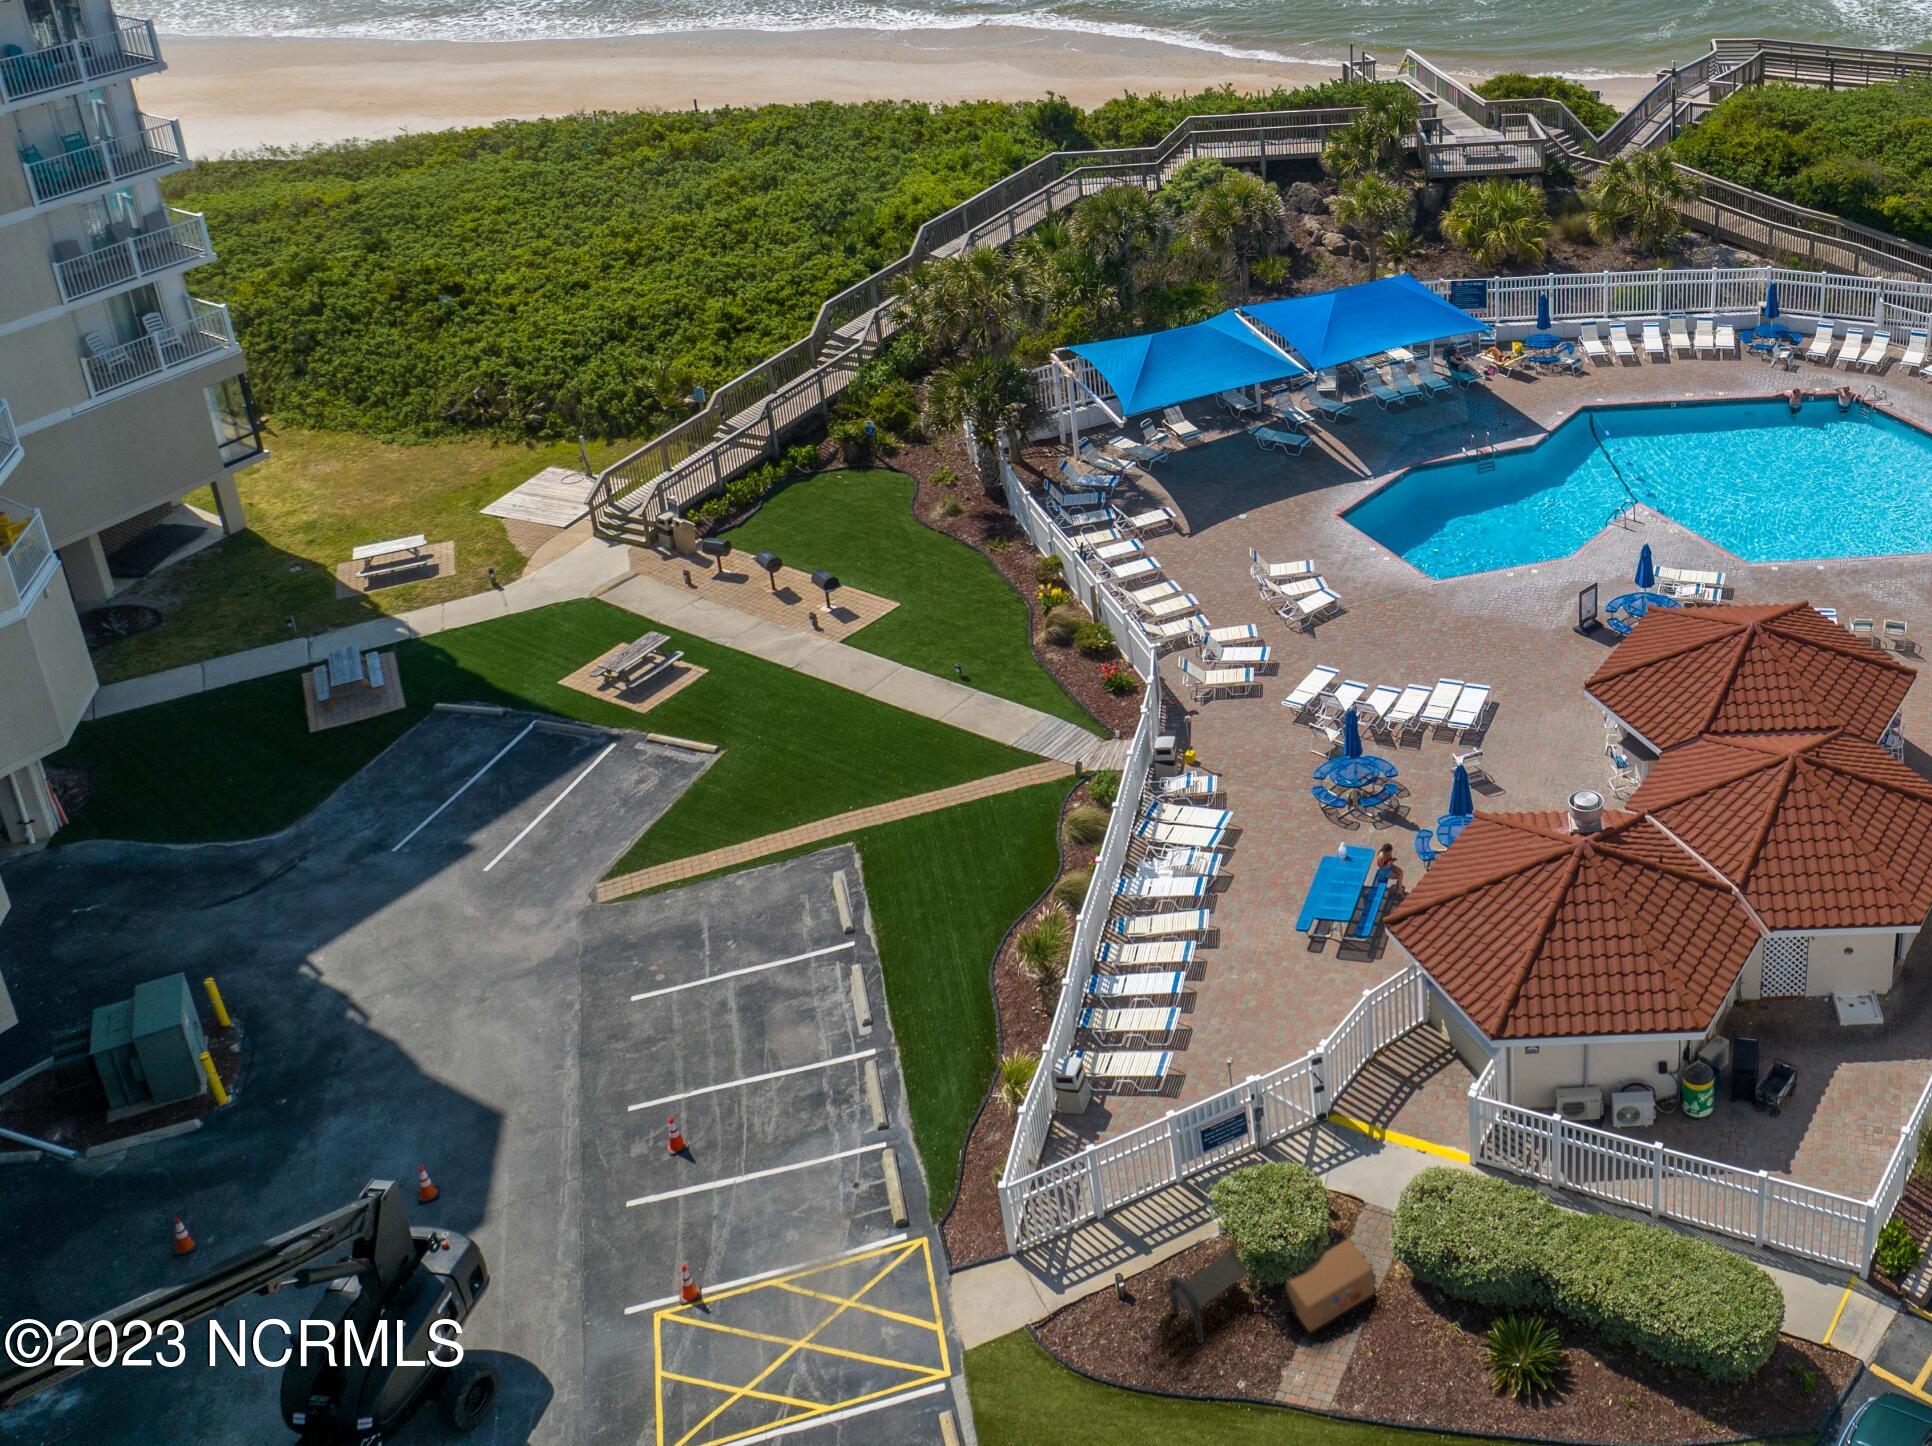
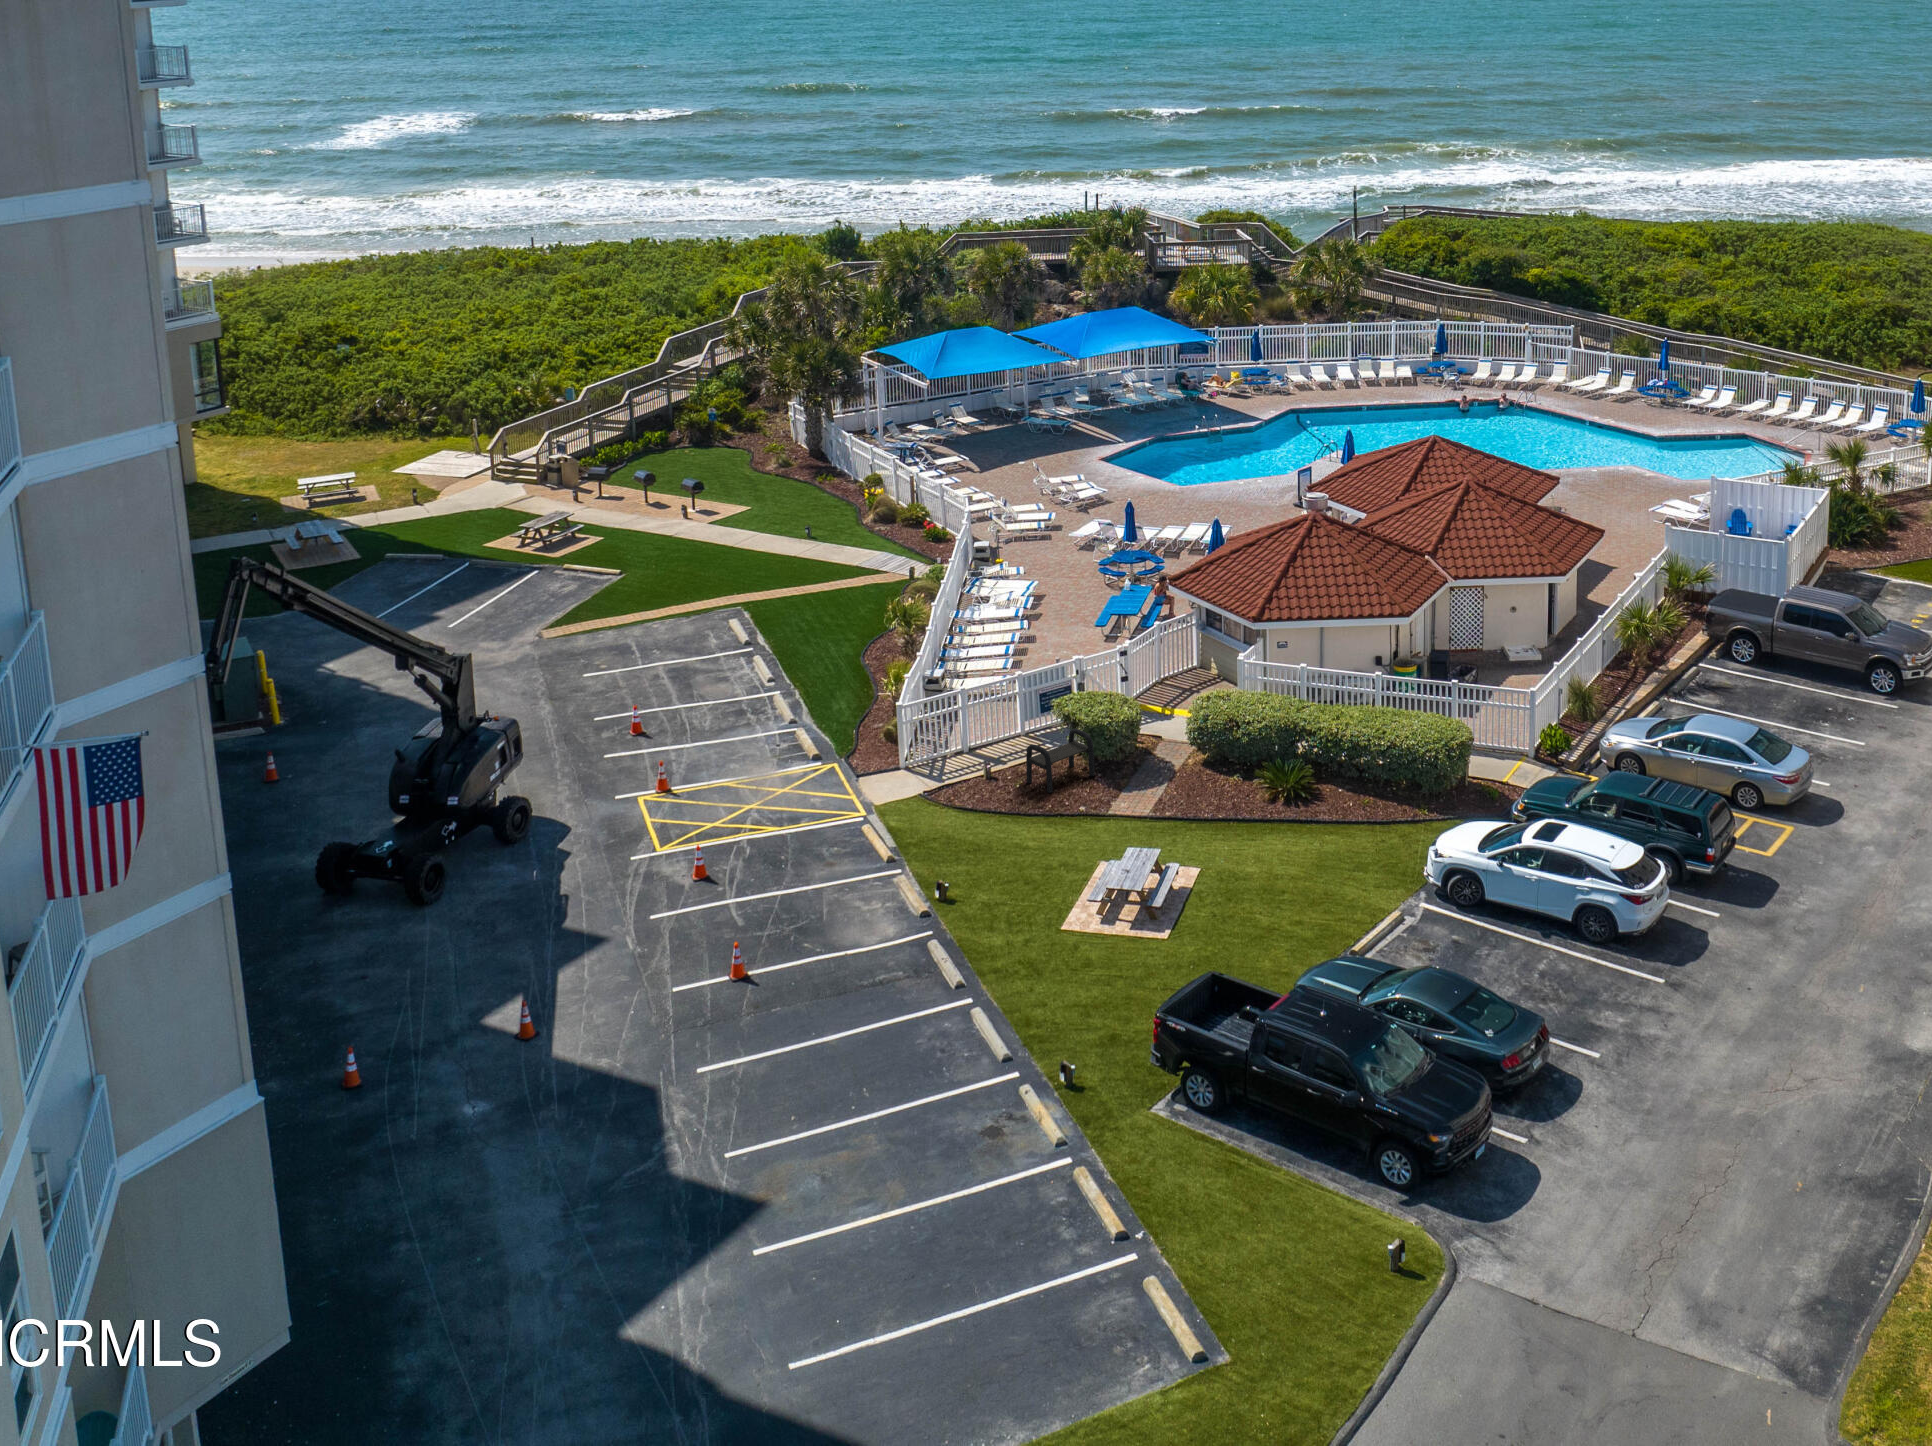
cardboard box: present [1287,1239,1374,1332] -> none [1110,738,1175,788]

